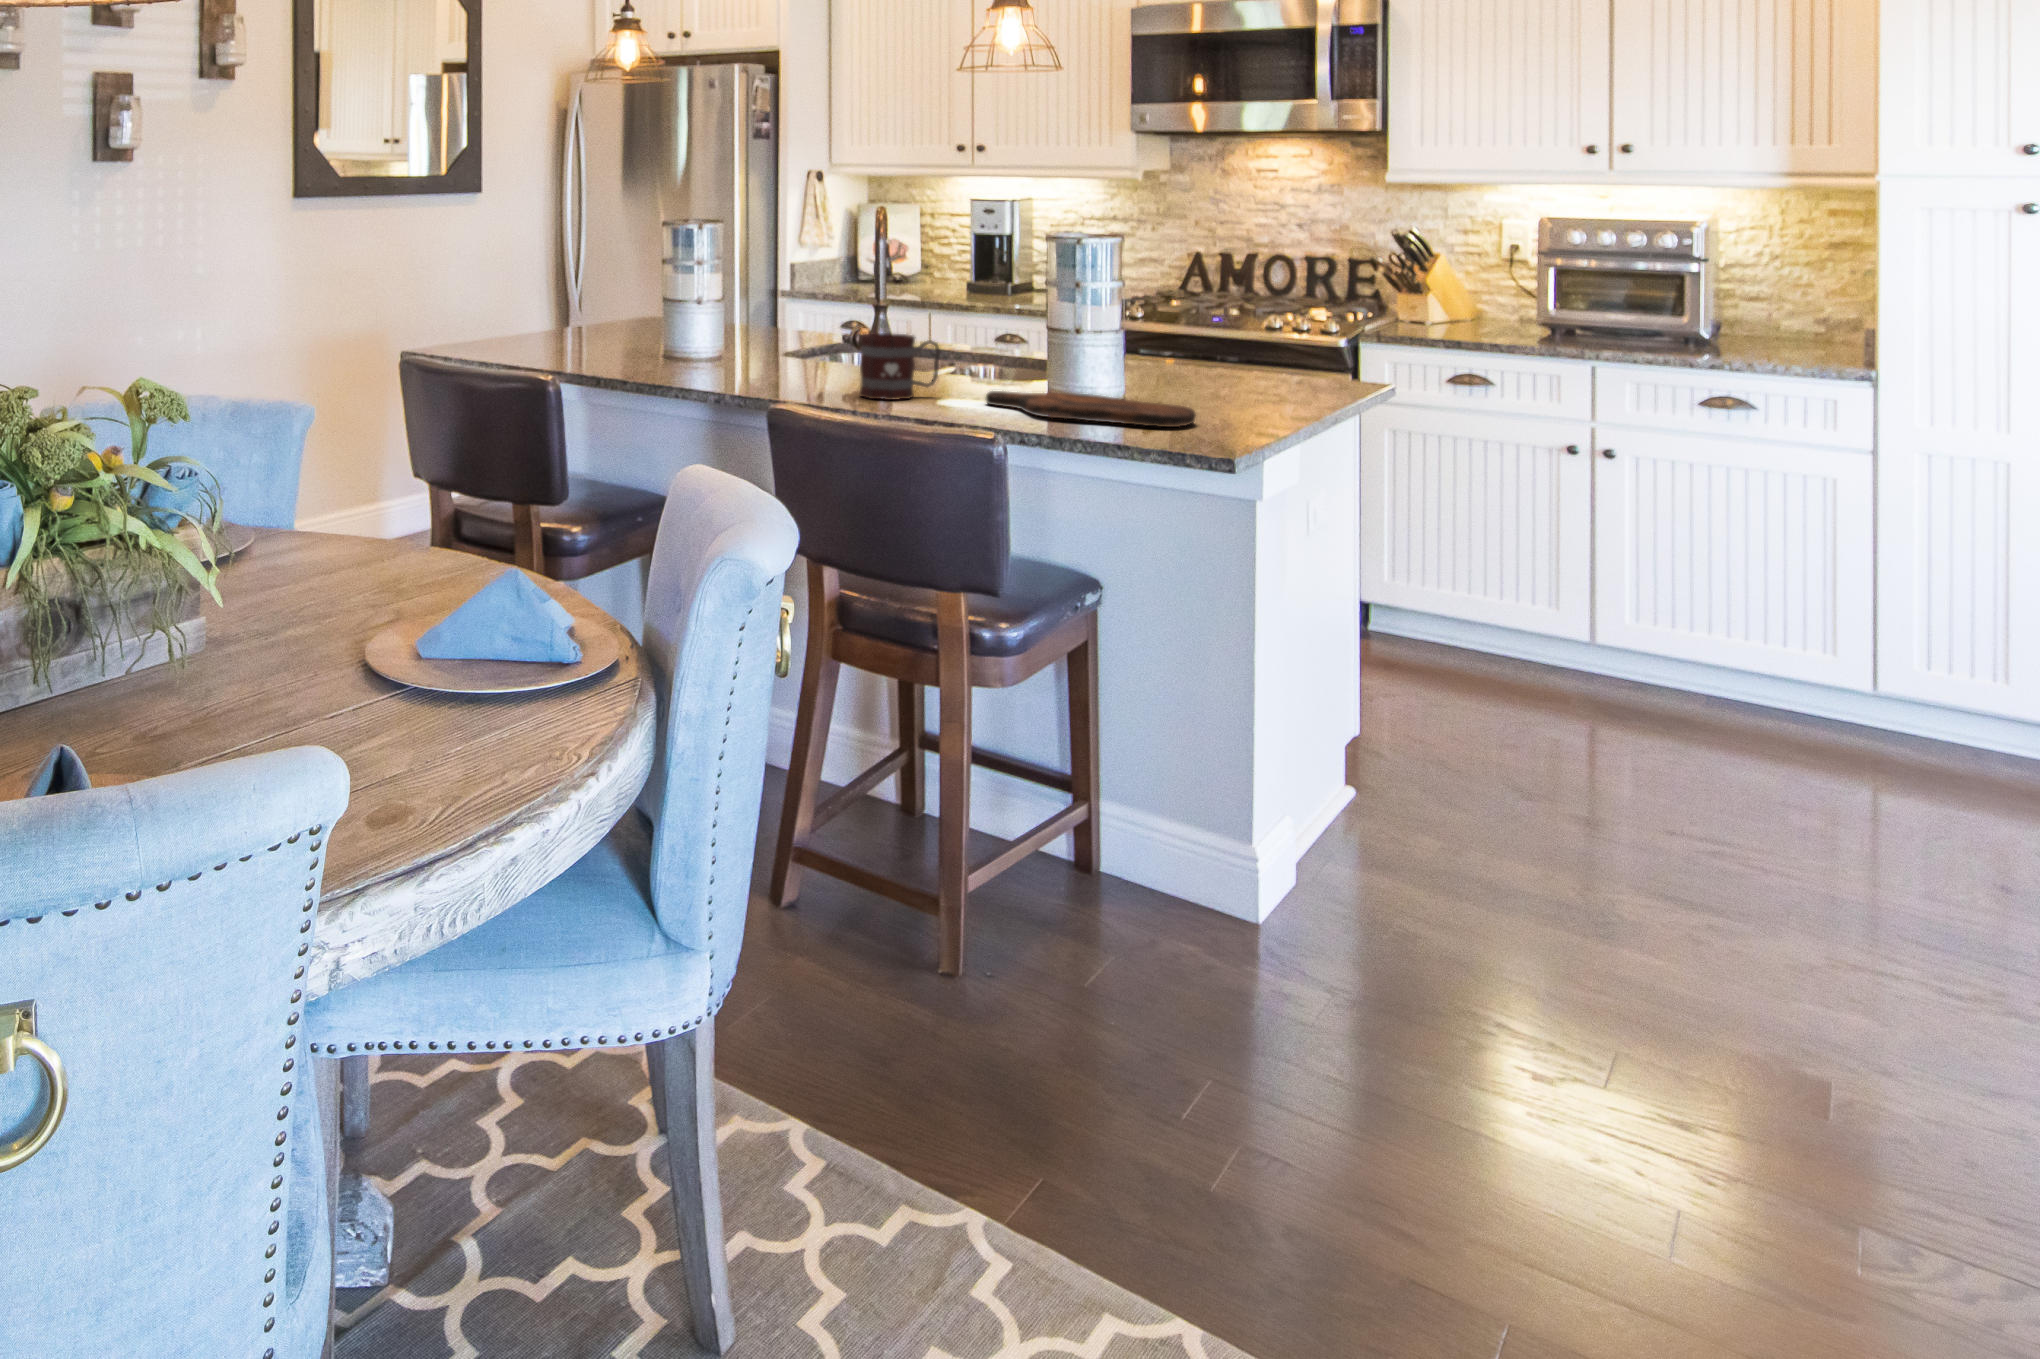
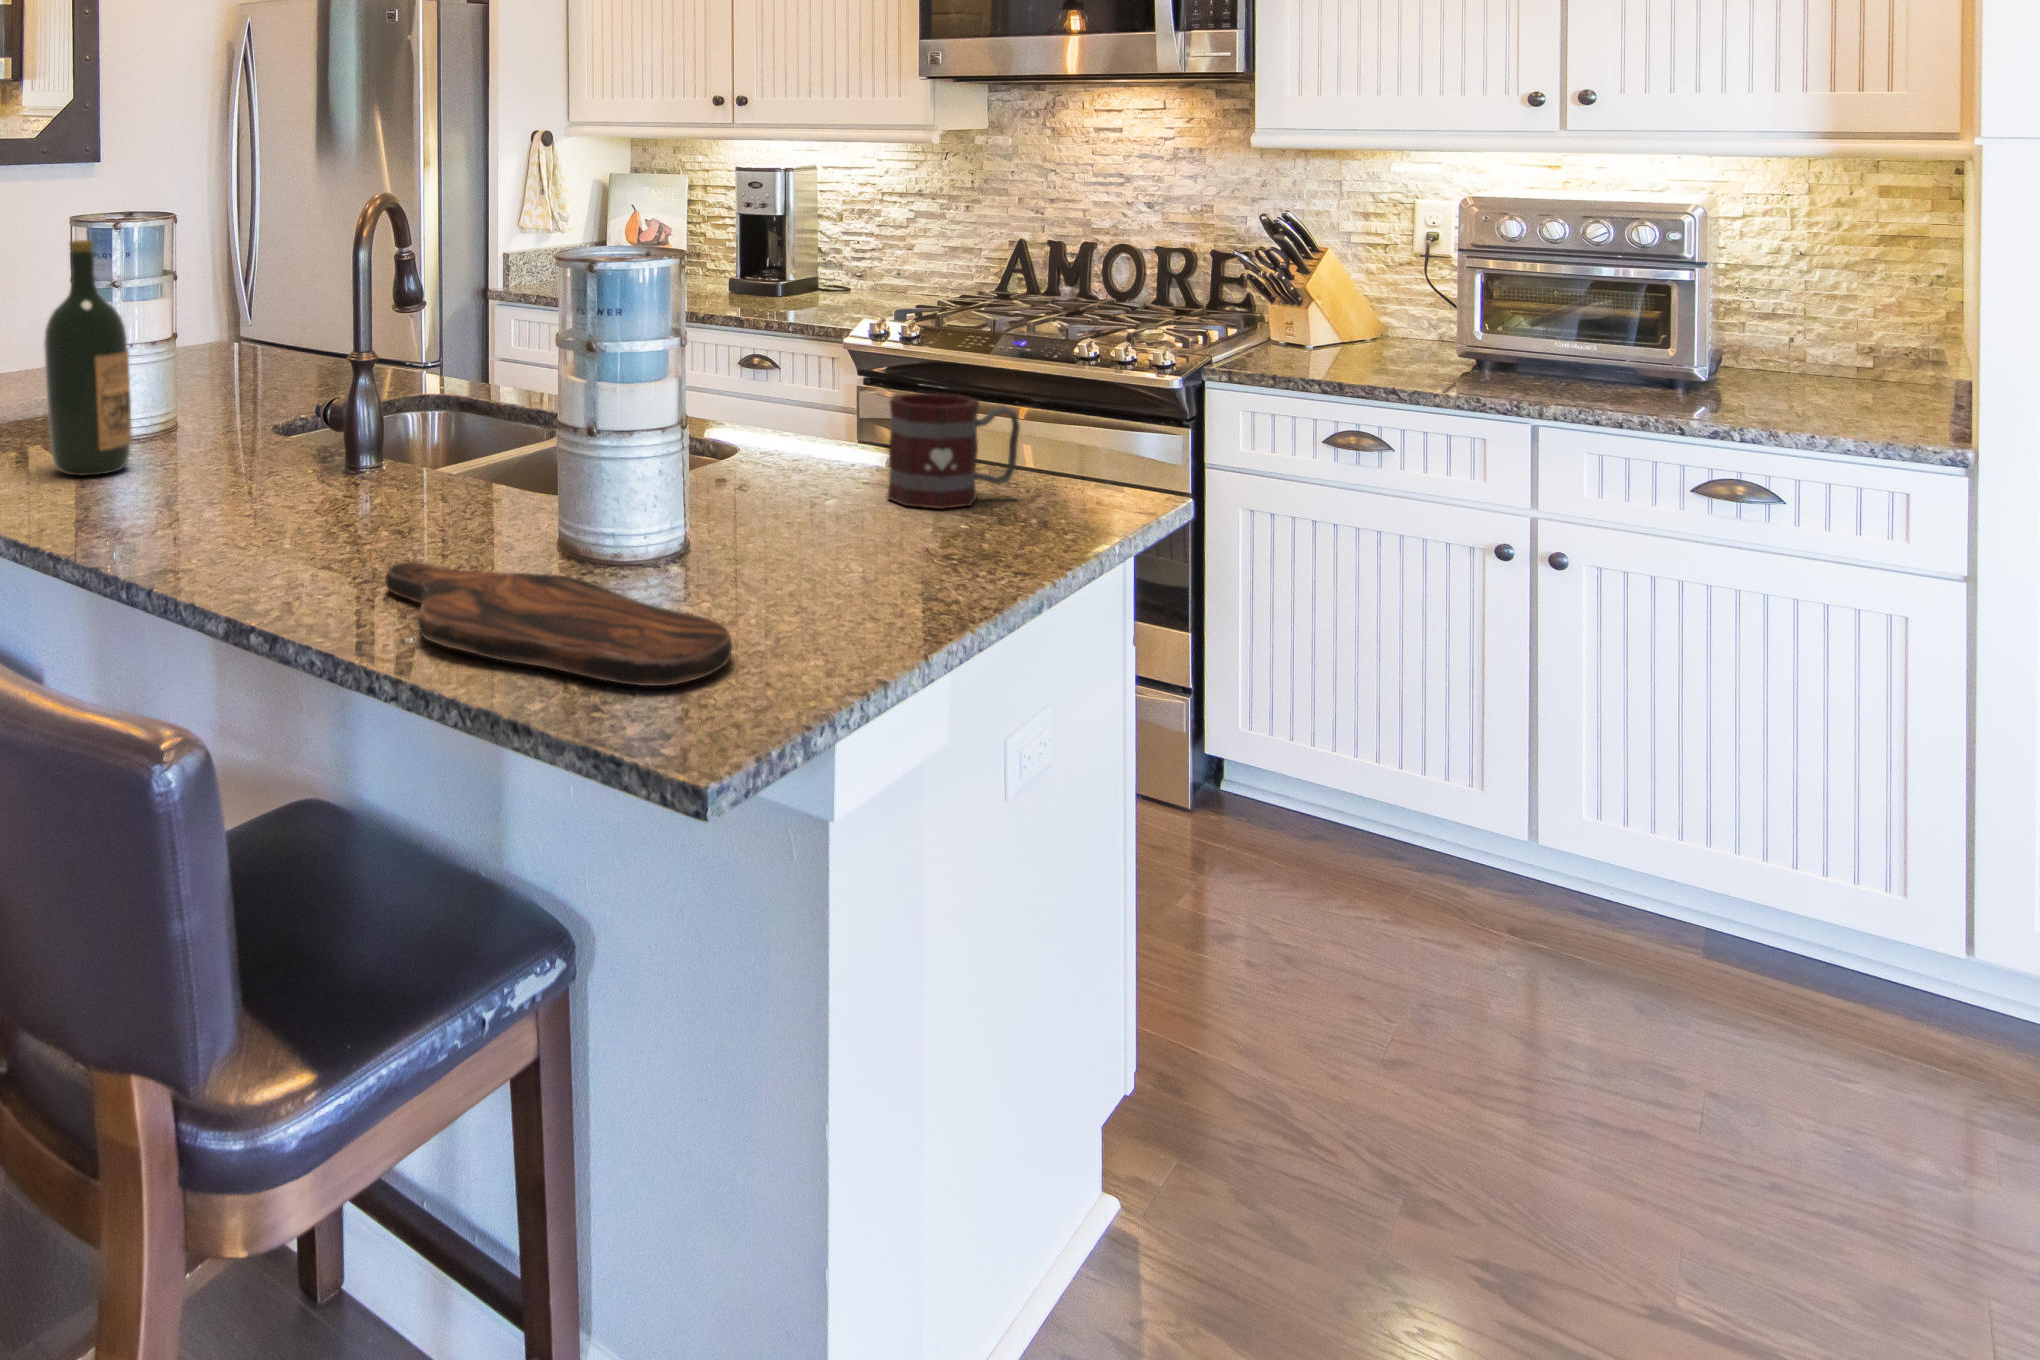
wine bottle: none [704,234,750,369] -> present [44,240,132,476]
mug: present [860,333,940,400] -> present [887,393,1020,509]

